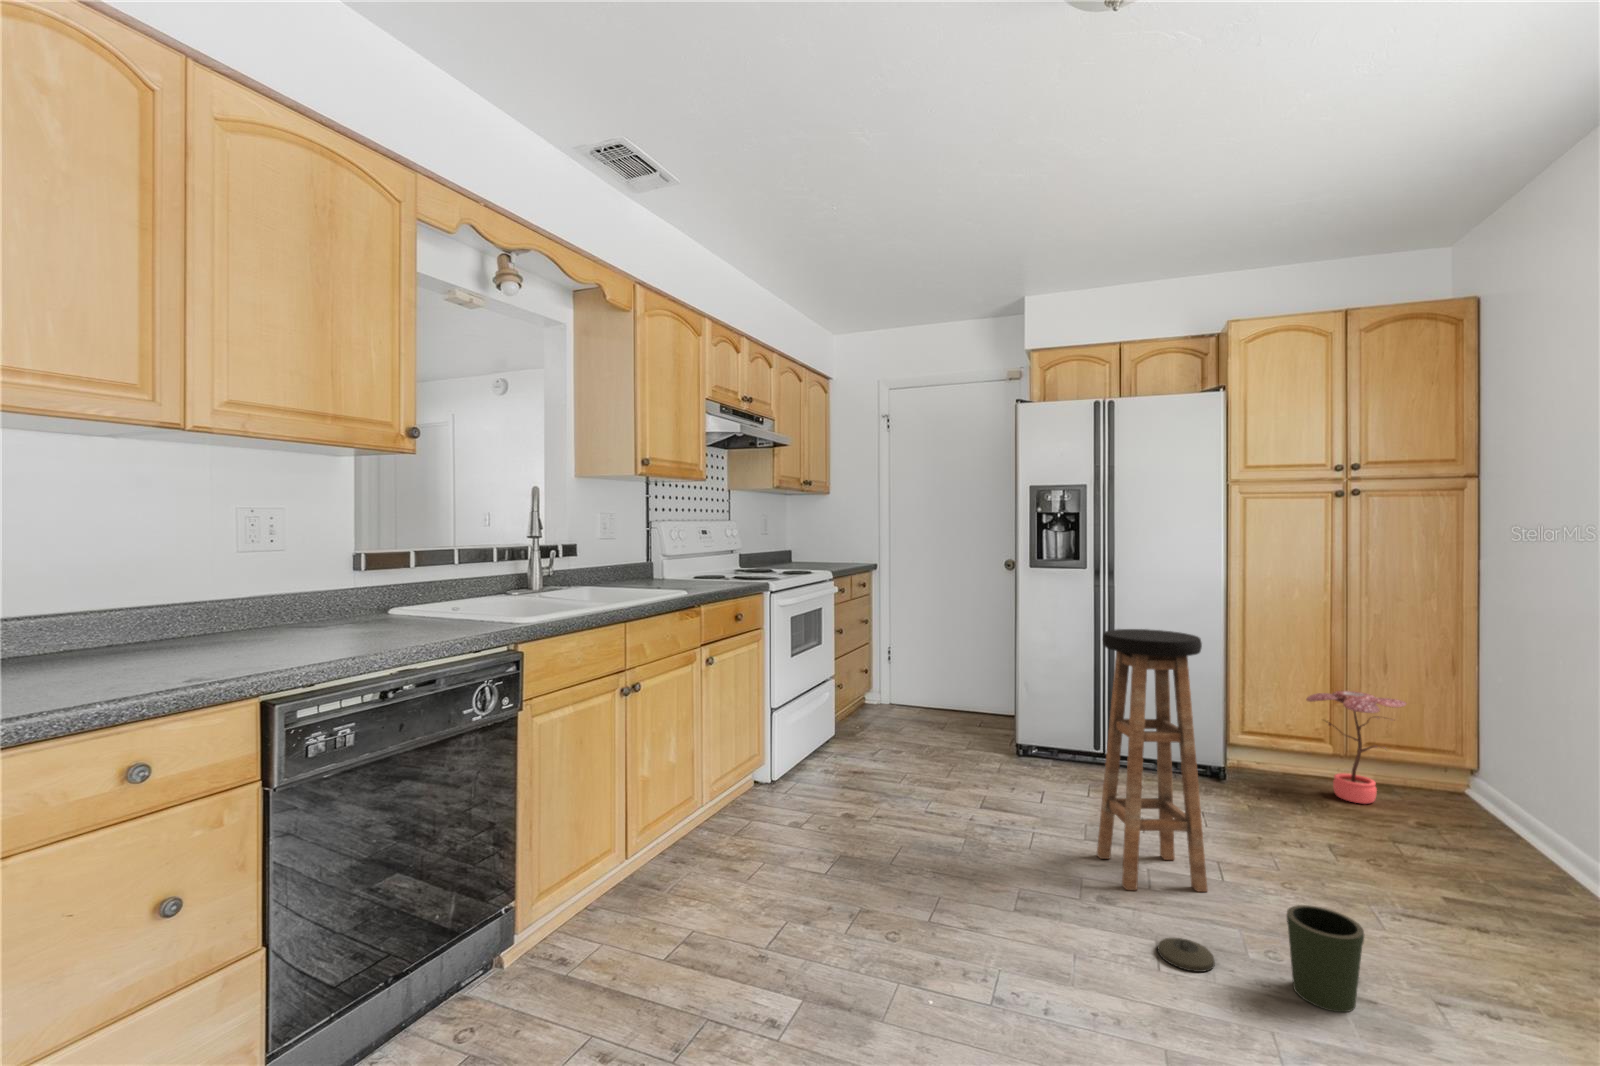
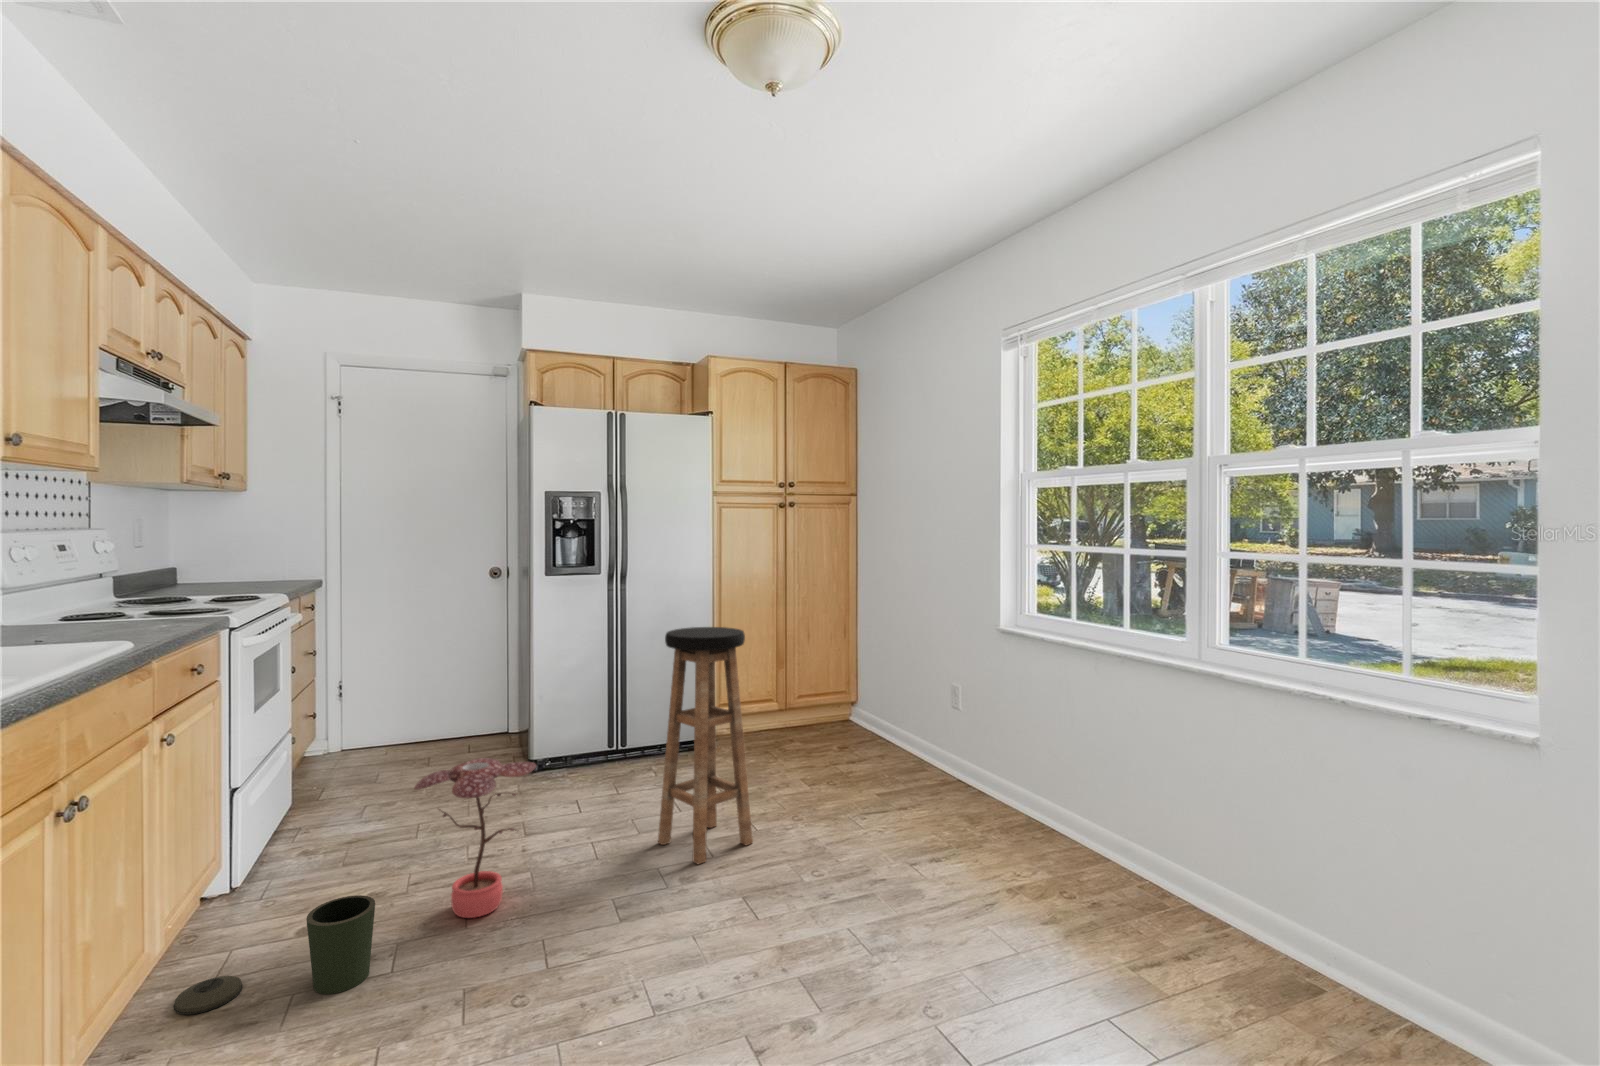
potted plant: present [1306,691,1406,804] -> present [414,758,536,918]
trash can: present [1157,905,1364,1012] -> present [173,895,375,1015]

